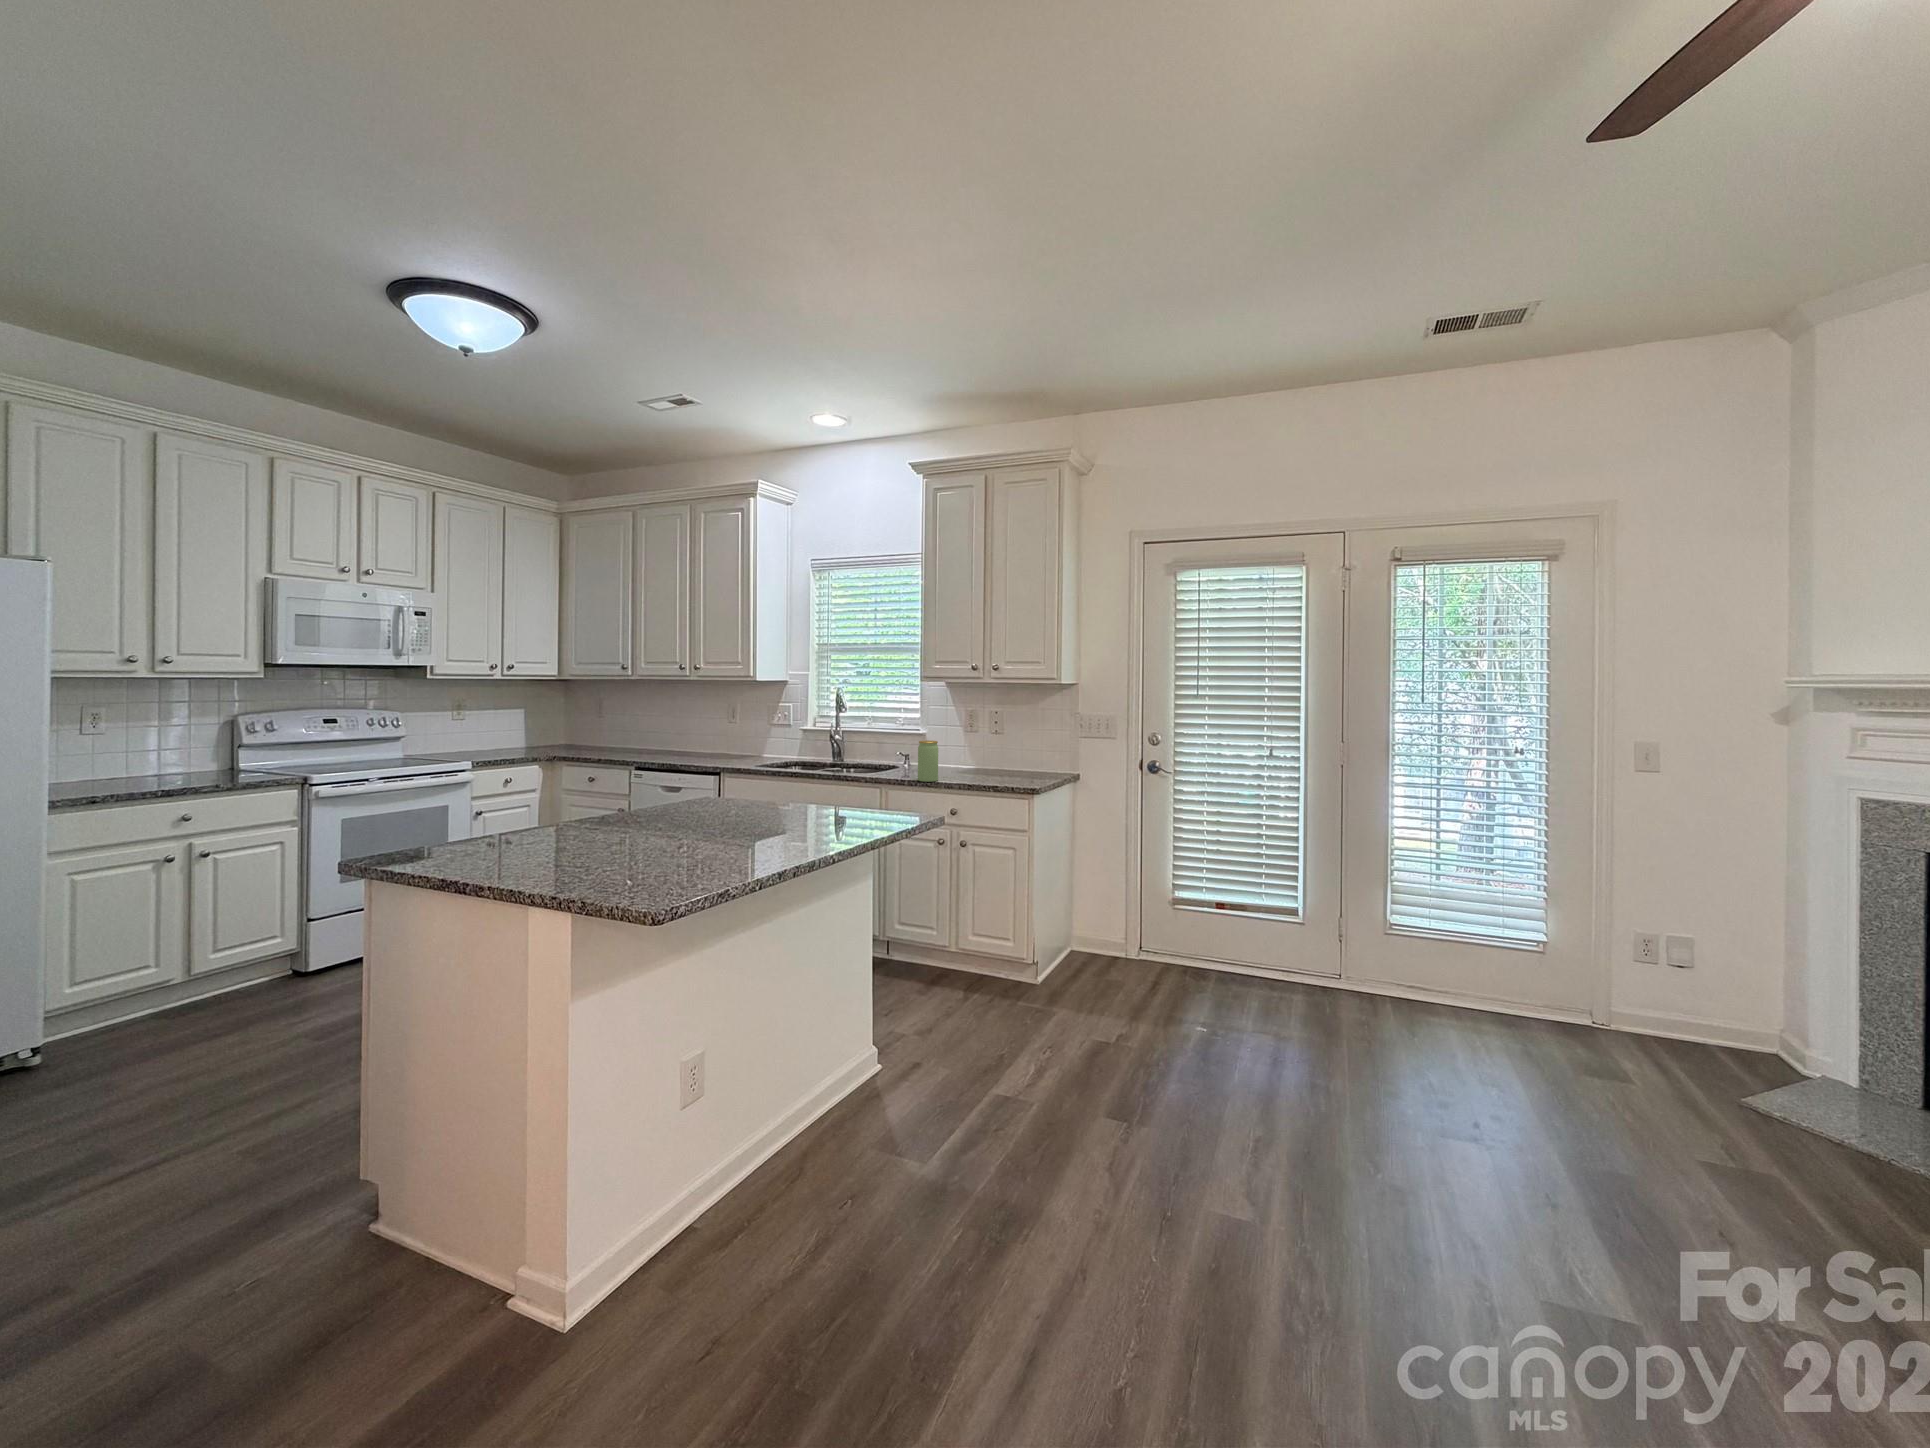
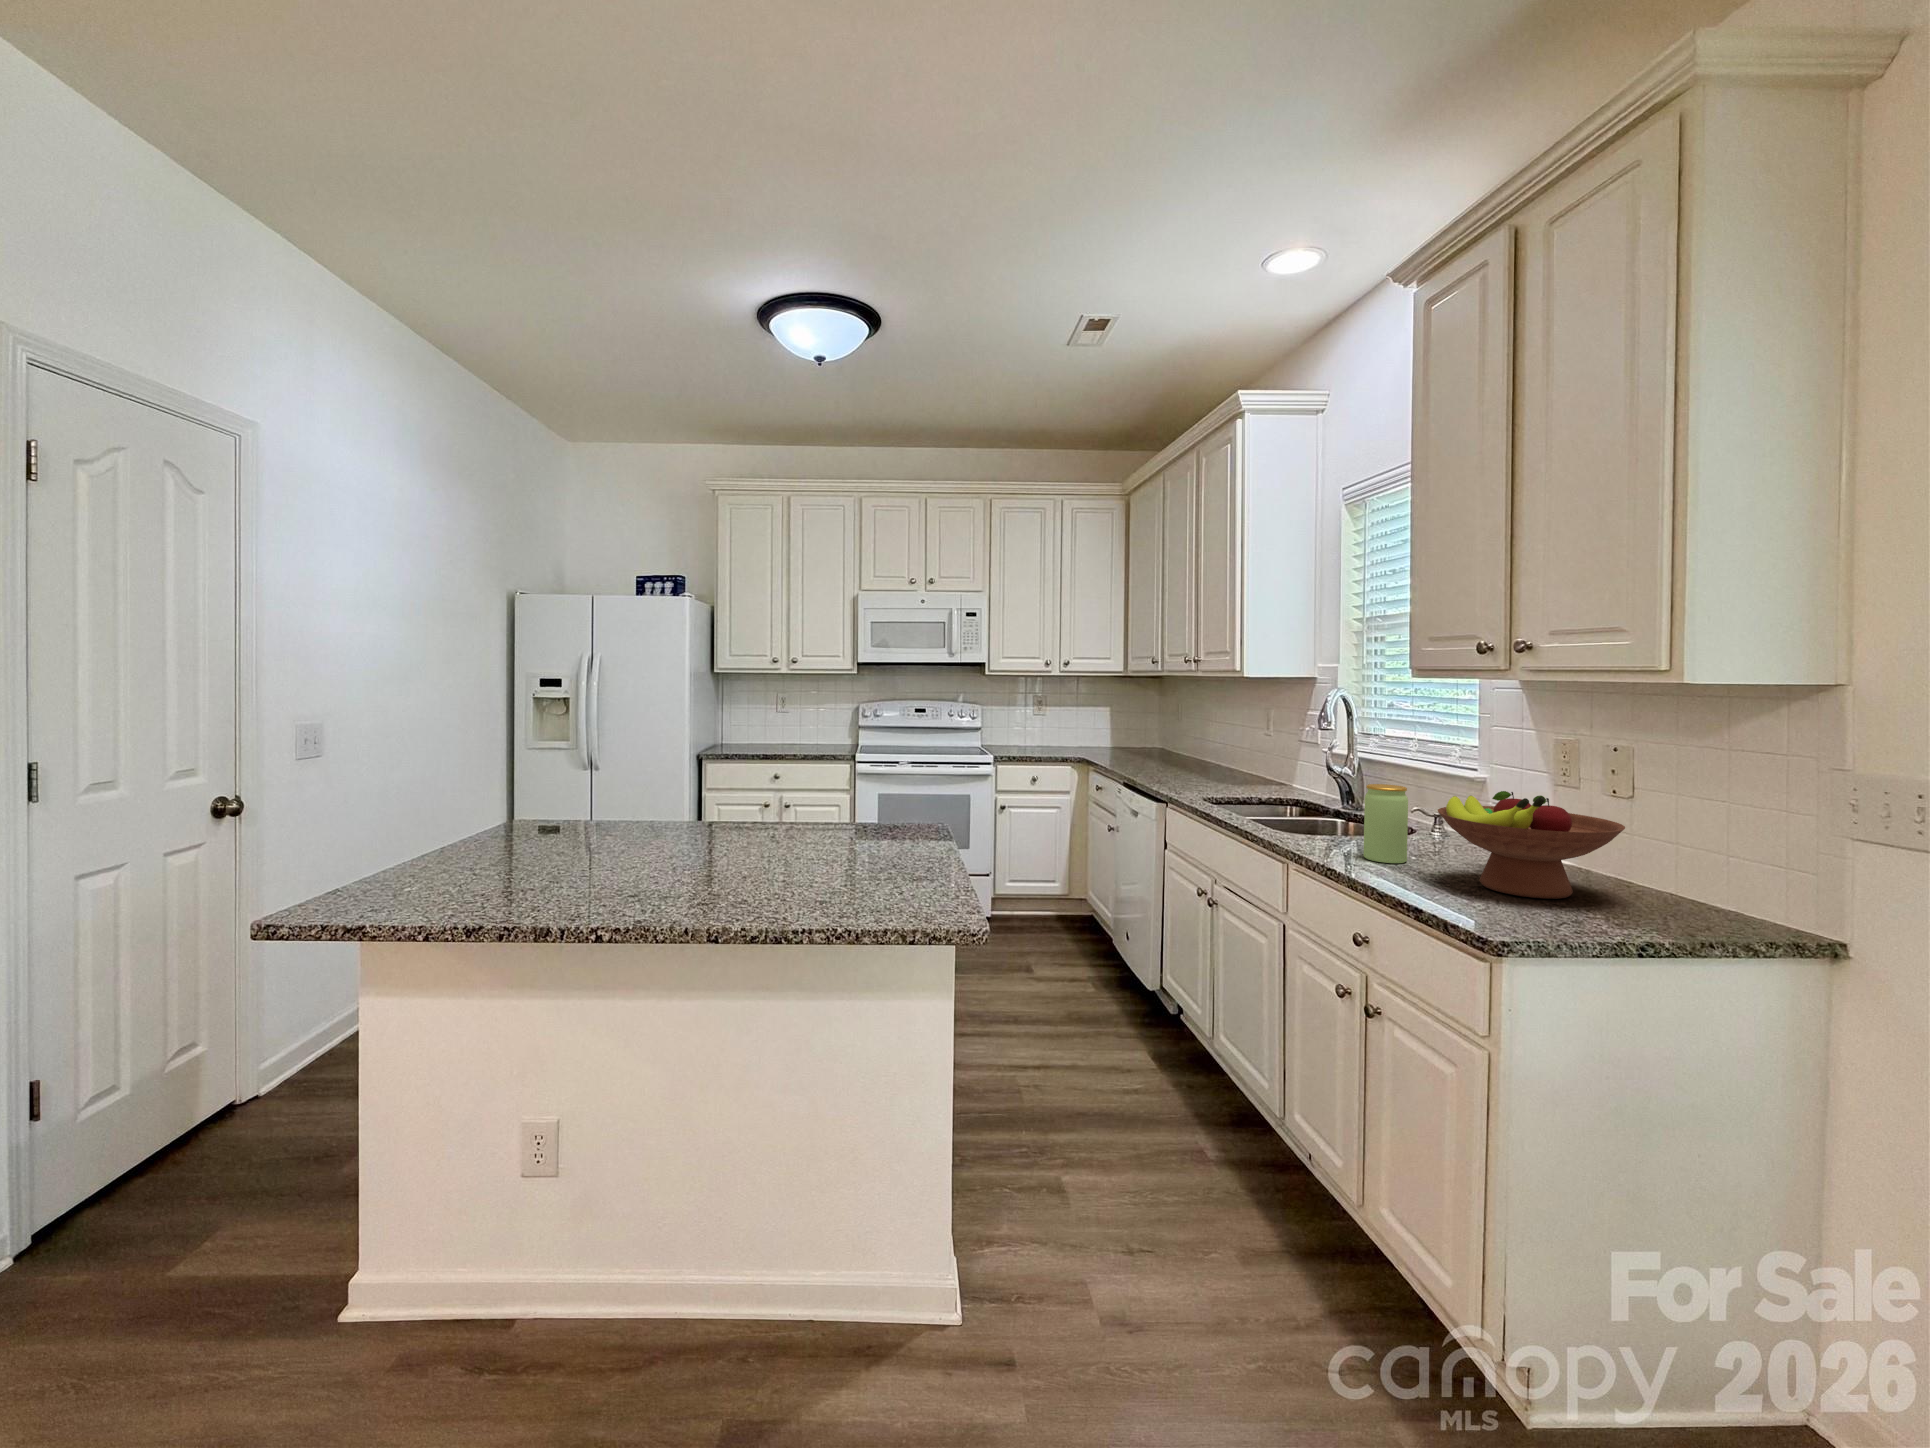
fruit bowl: none [965,736,1035,783] -> present [1438,791,1625,899]

